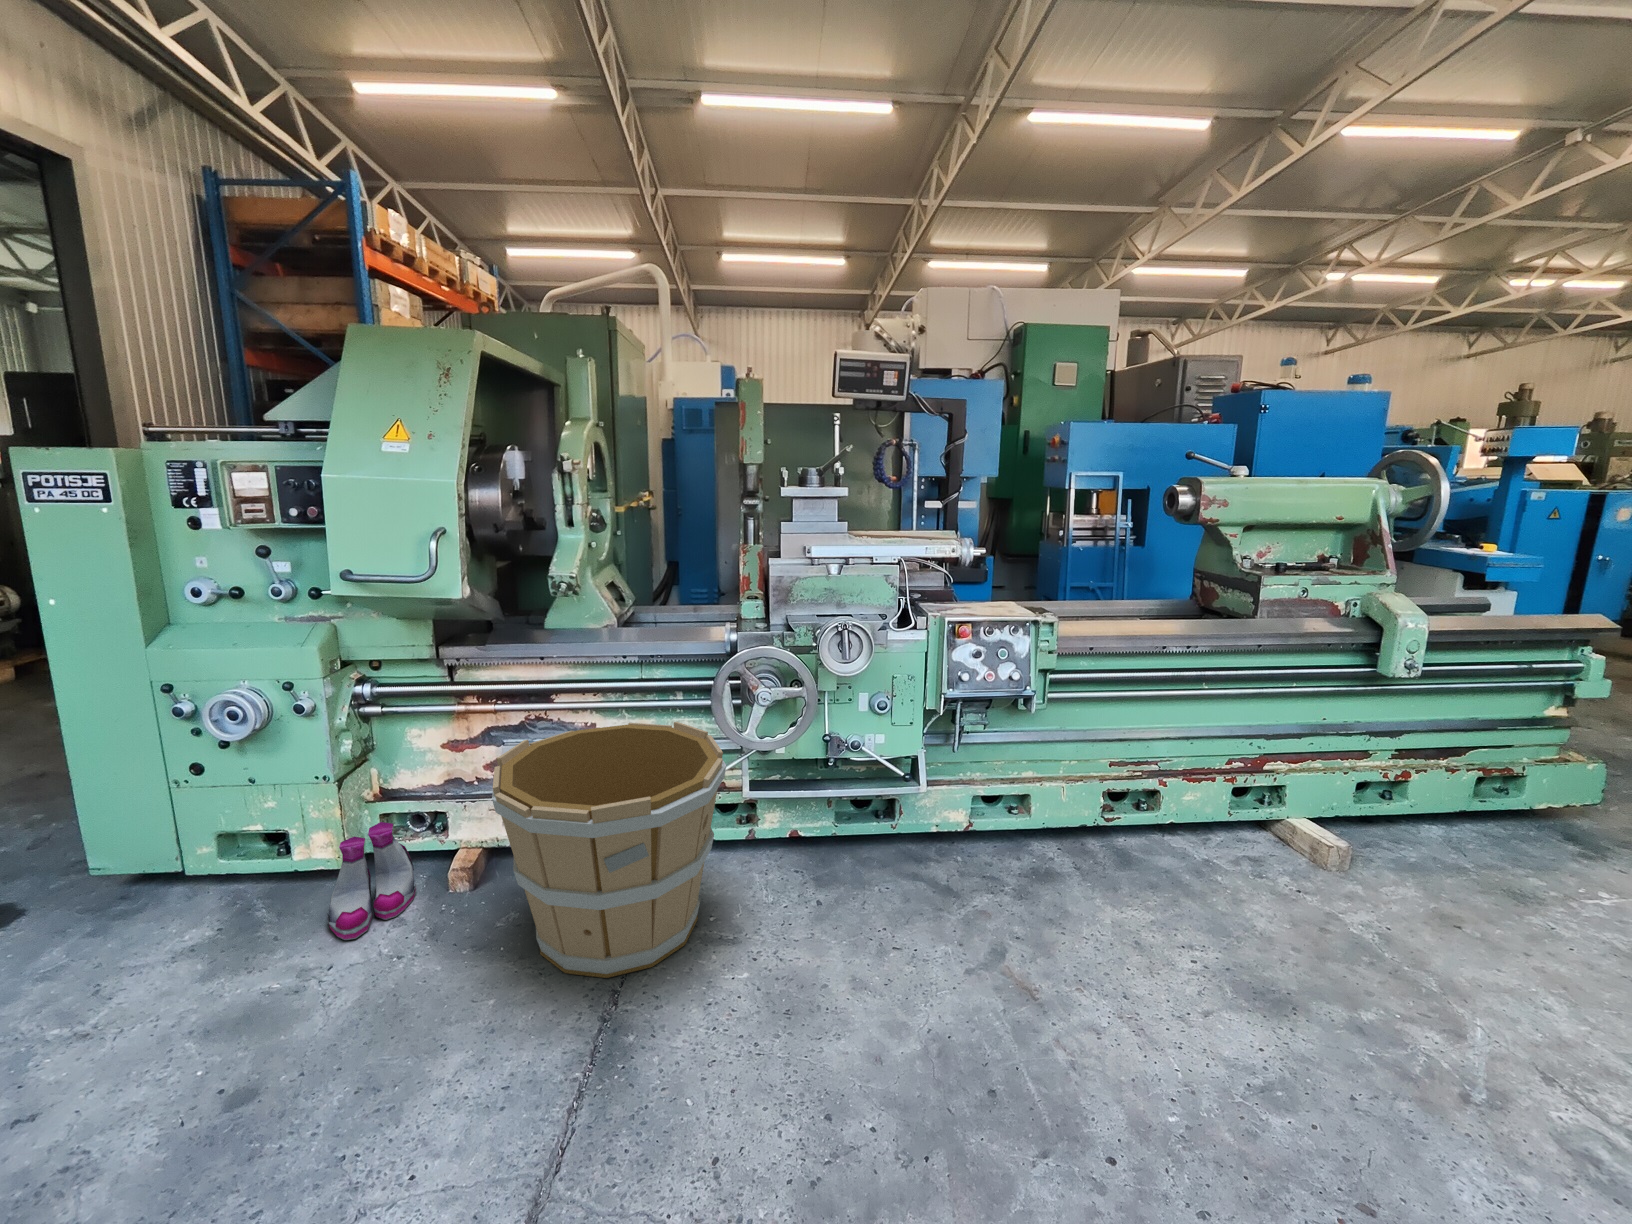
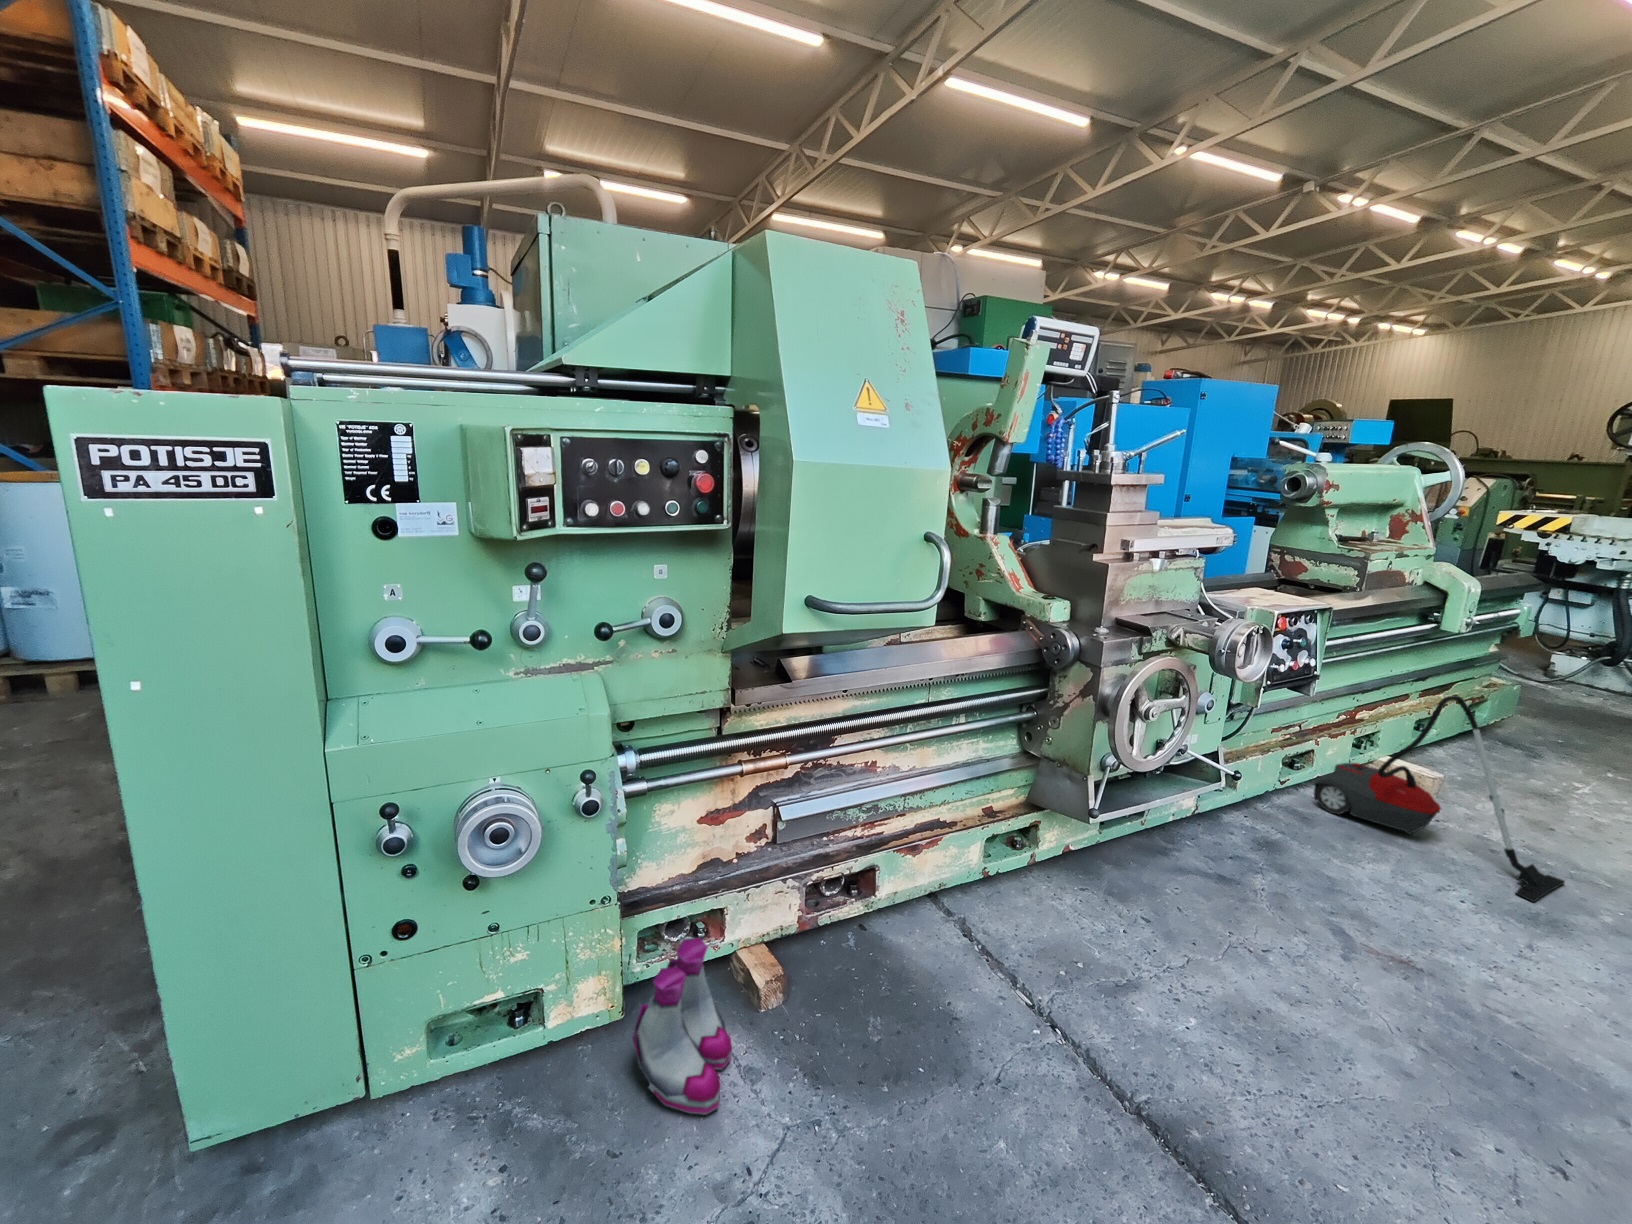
wooden bucket: present [492,722,726,978] -> none [876,747,1161,1070]
vacuum cleaner: none [1163,737,1389,990] -> present [1314,695,1565,902]

